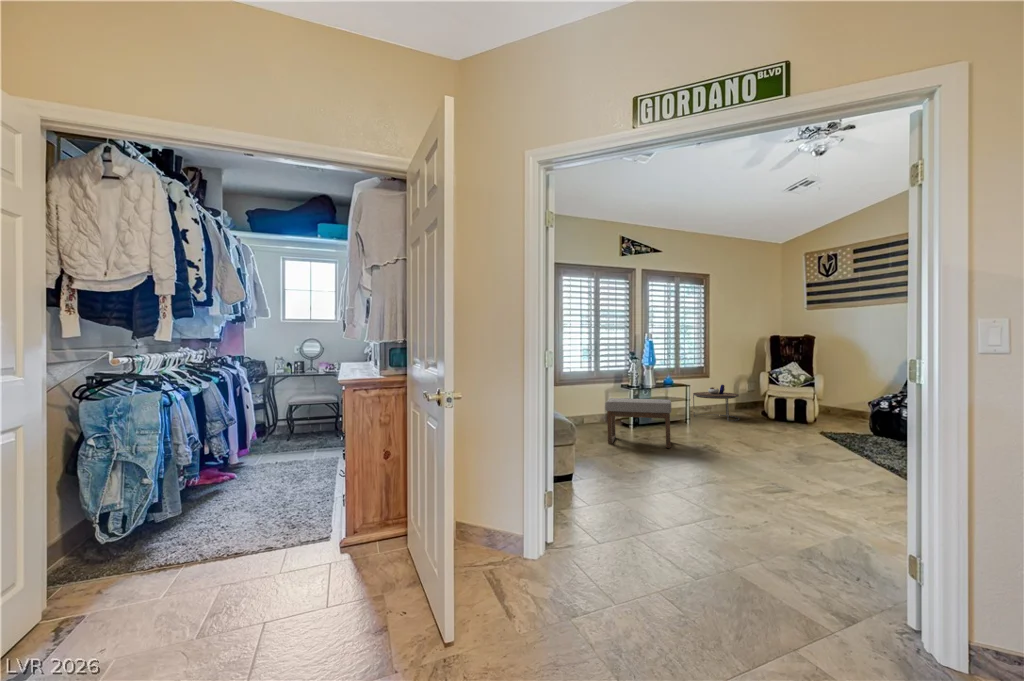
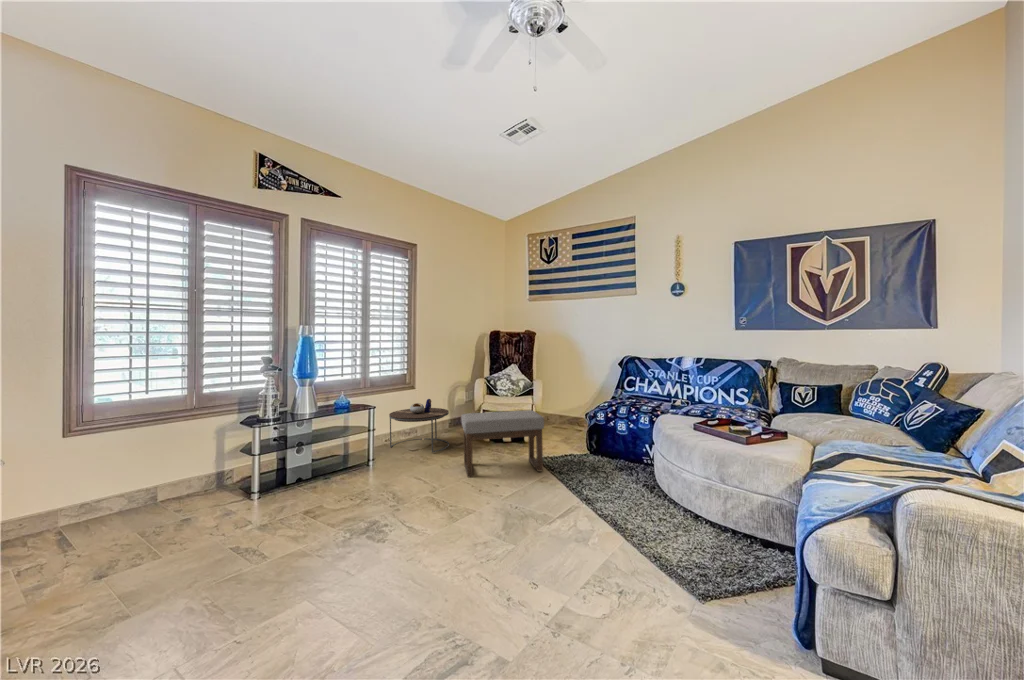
ottoman: present [605,398,671,448] -> present [461,410,544,477]

